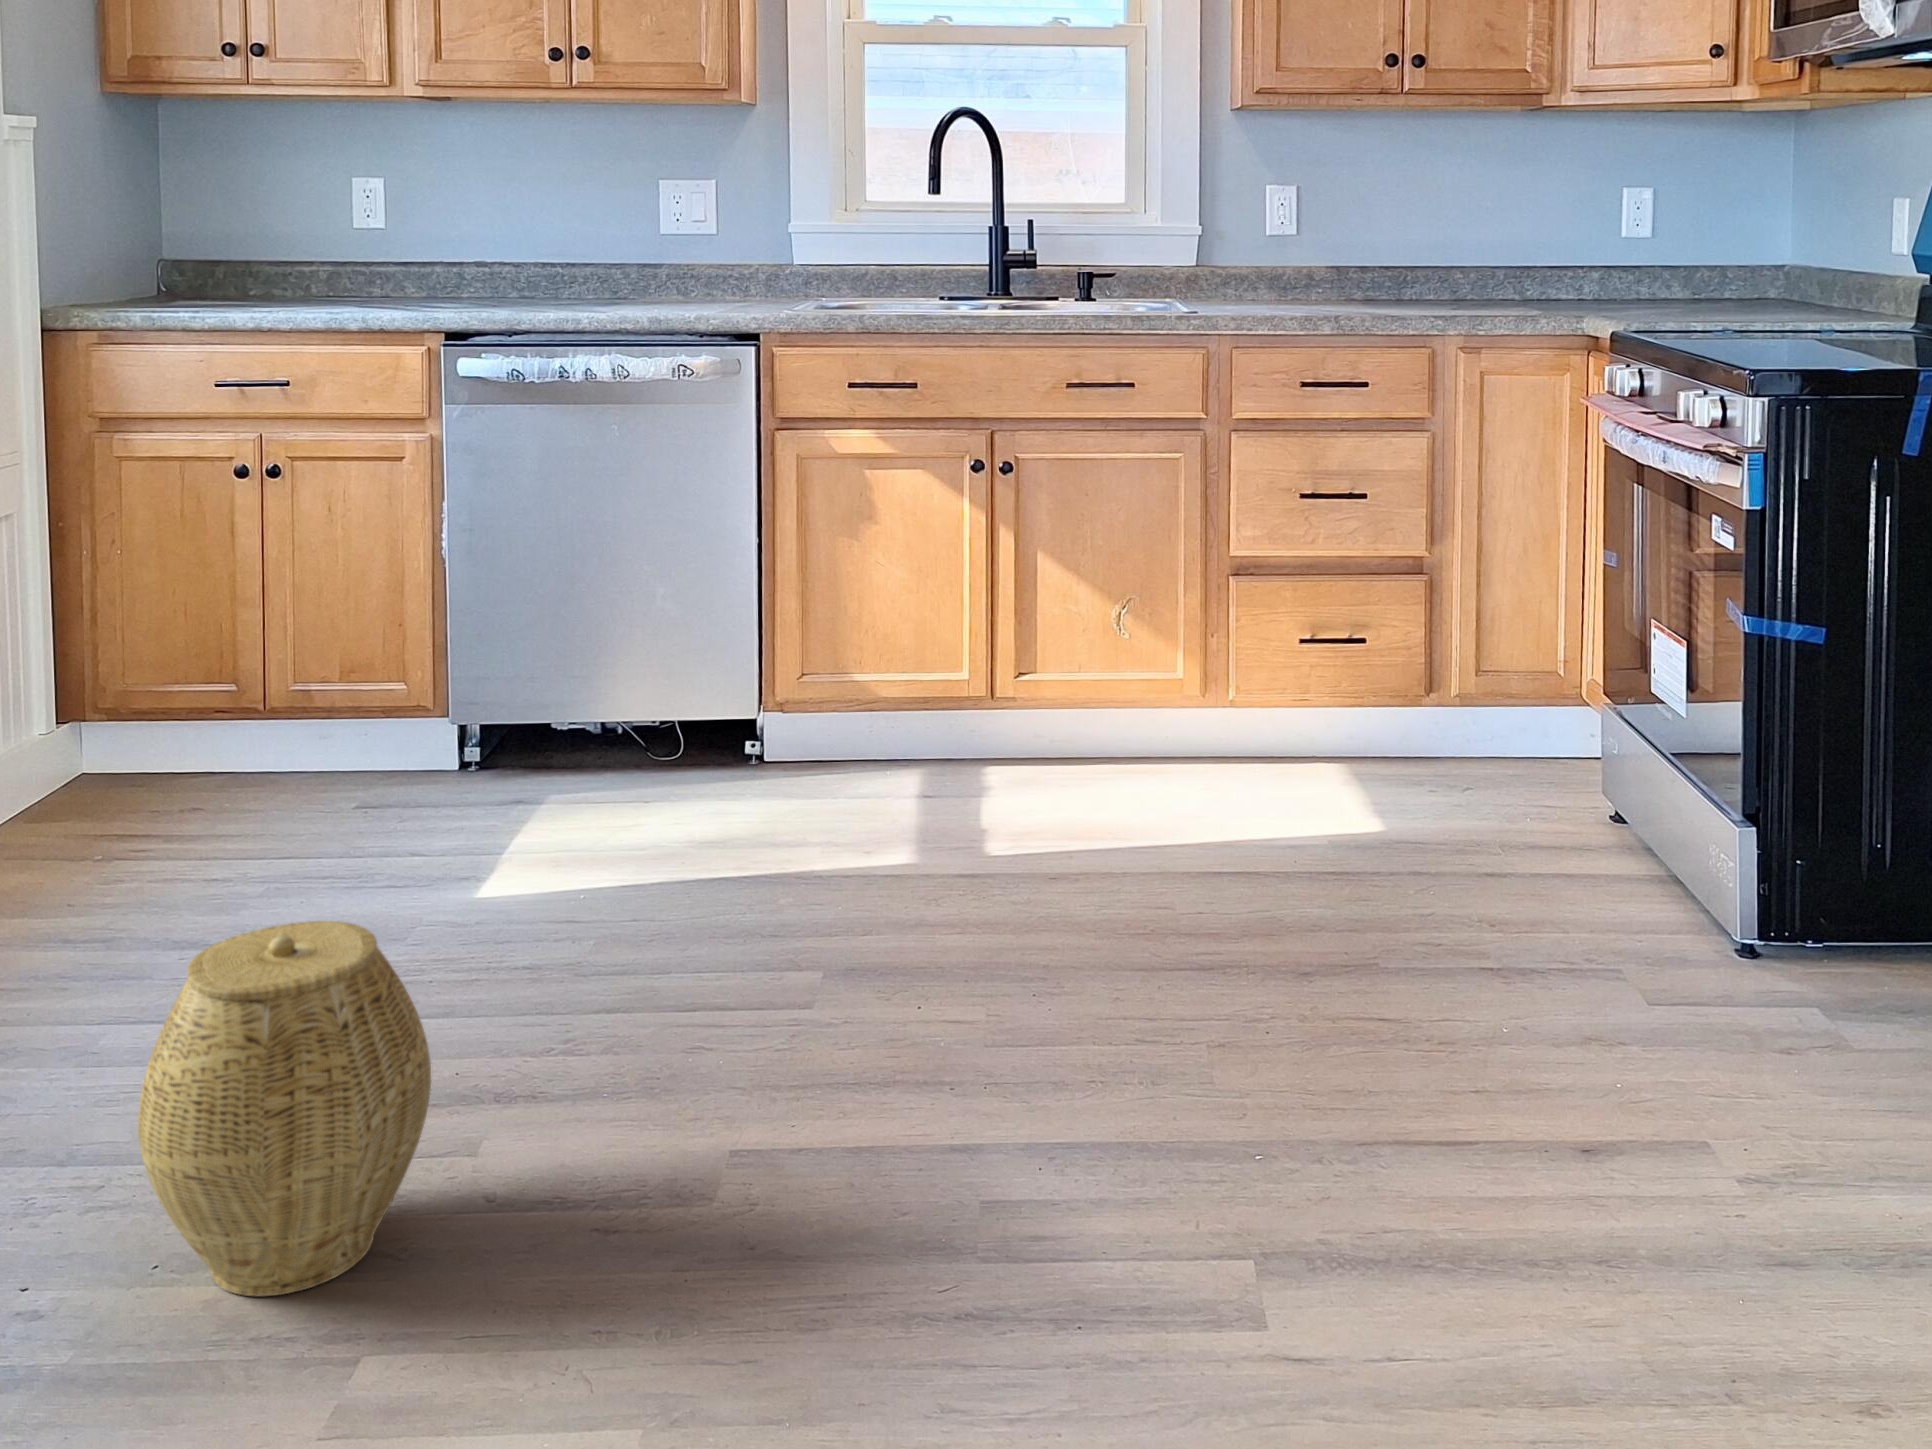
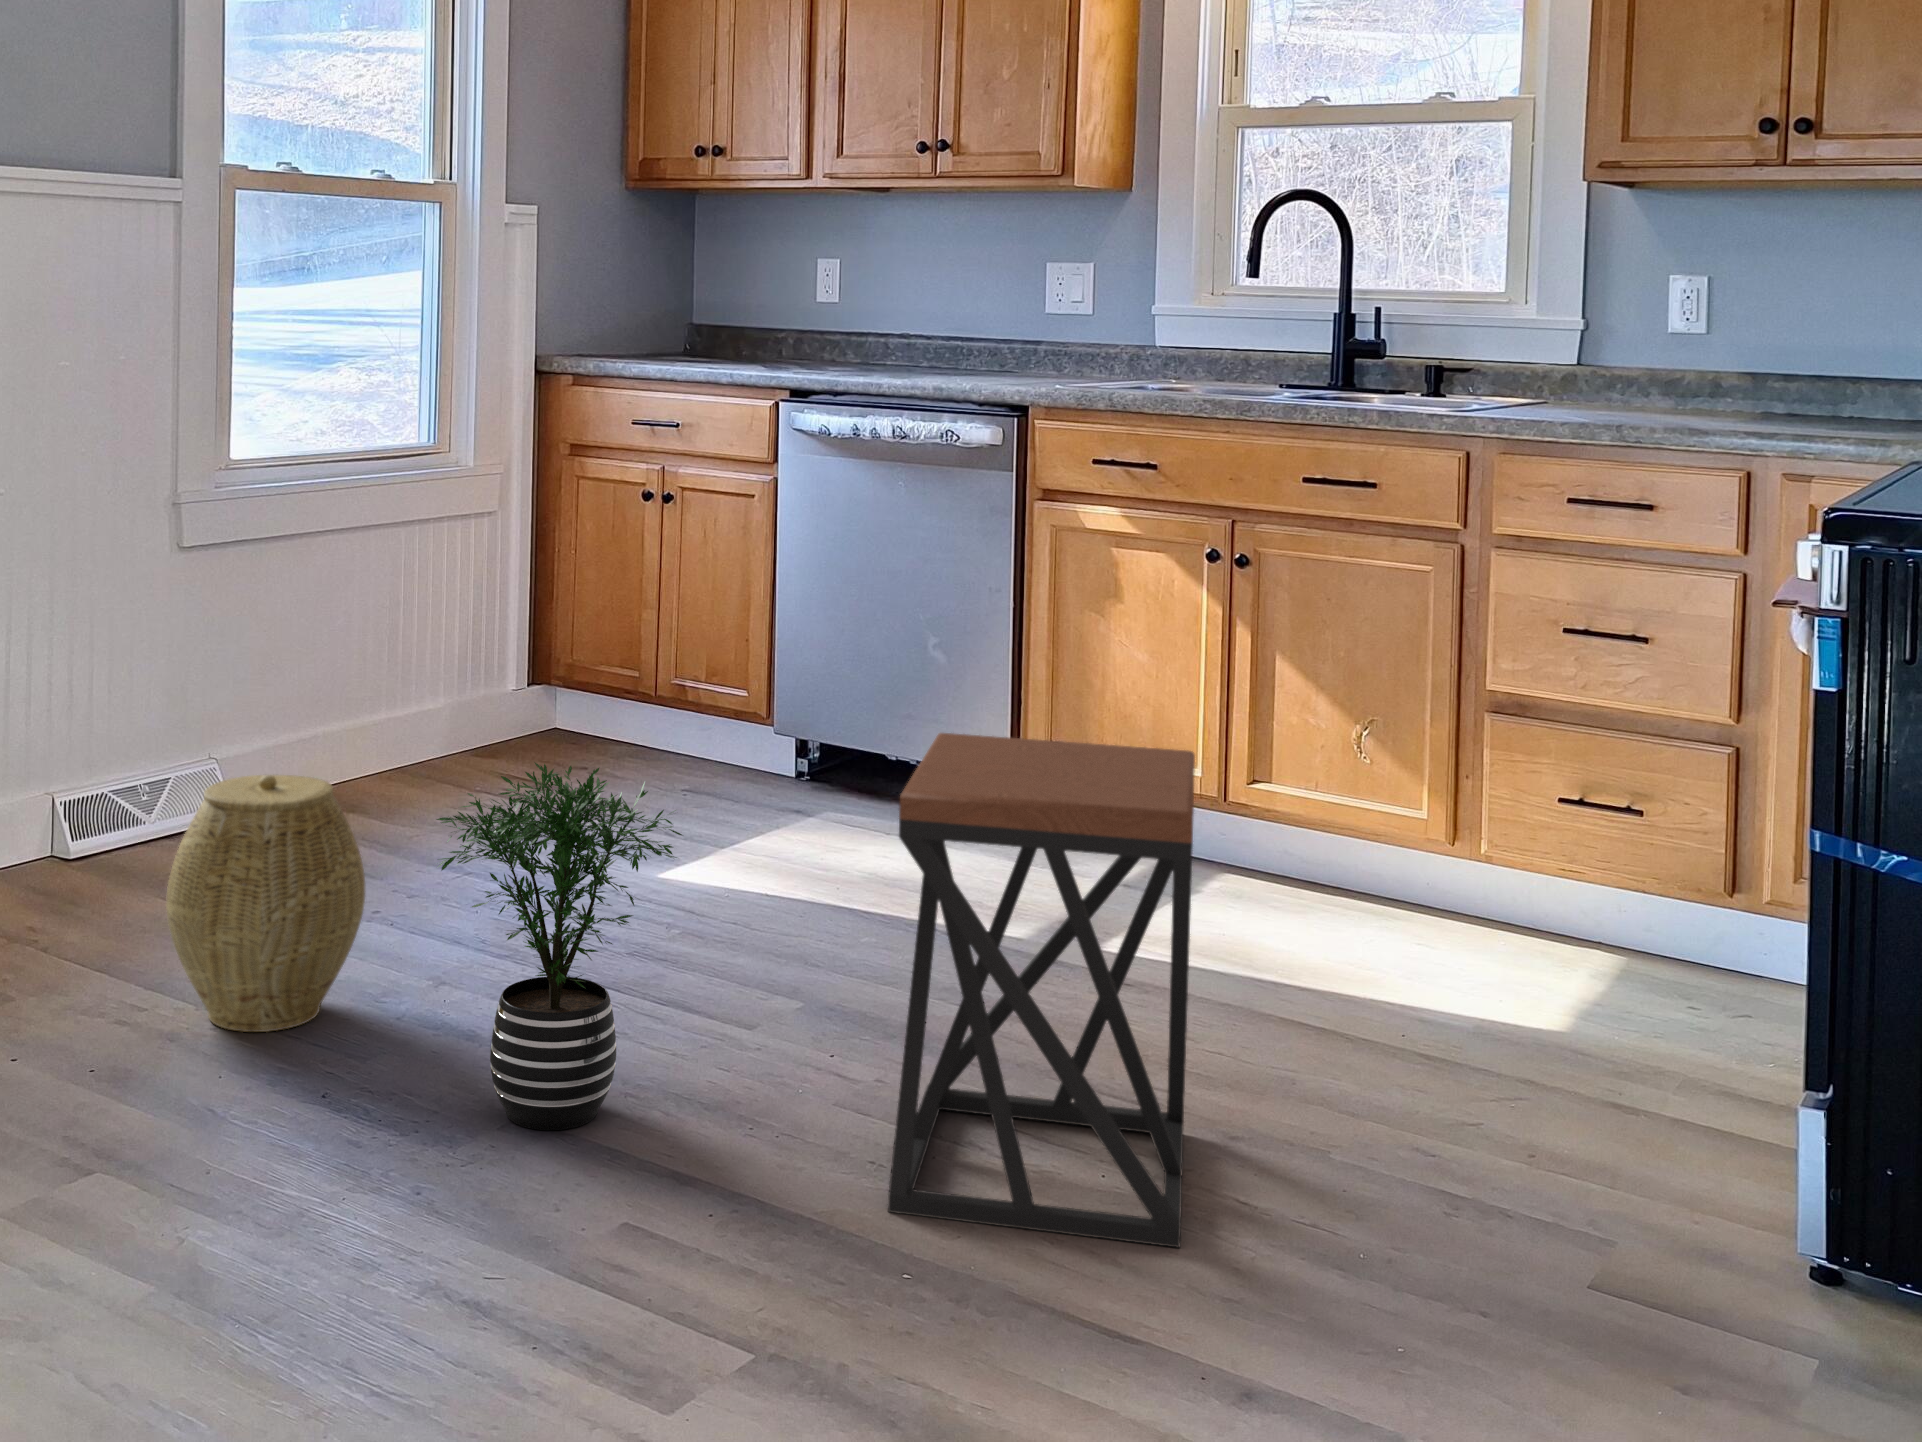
stool: none [1121,663,1500,1190] -> present [888,733,1195,1247]
potted plant: none [659,815,961,1258] -> present [436,763,682,1130]

